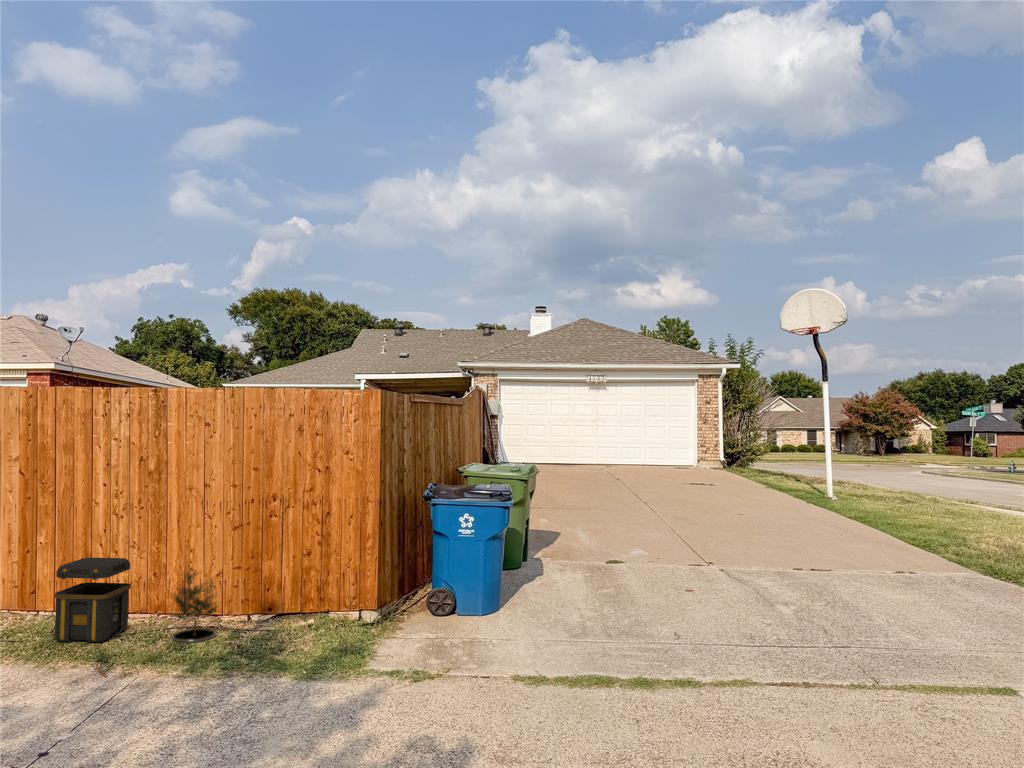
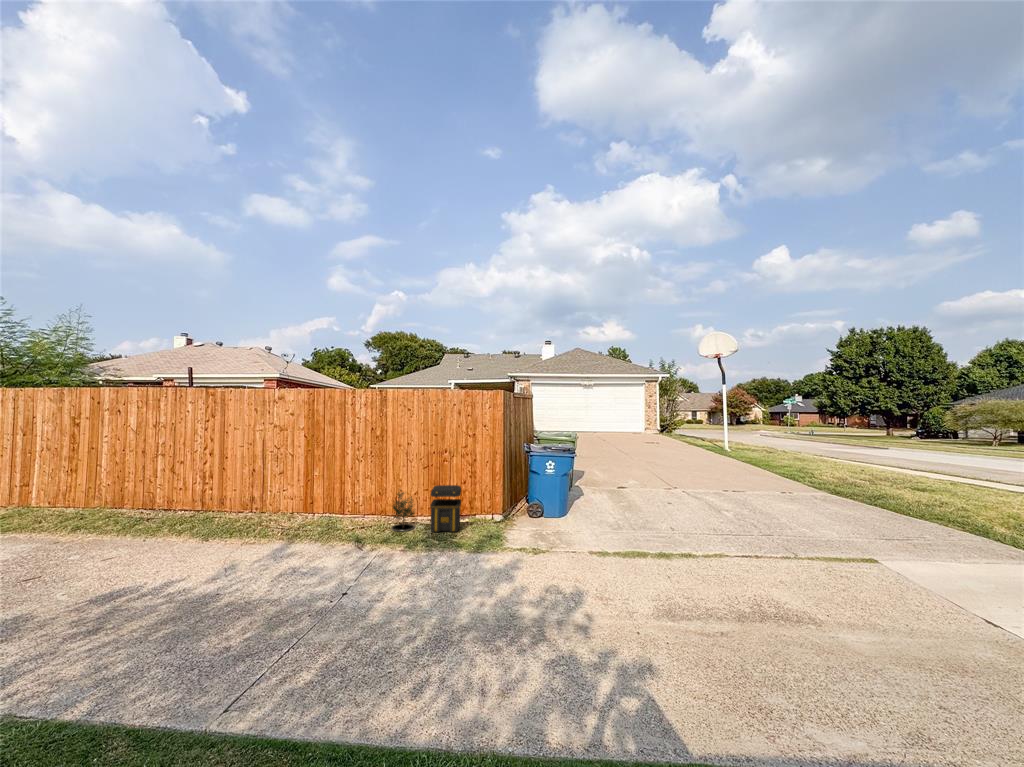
toolbox: present [54,558,131,642] -> present [430,485,461,532]

